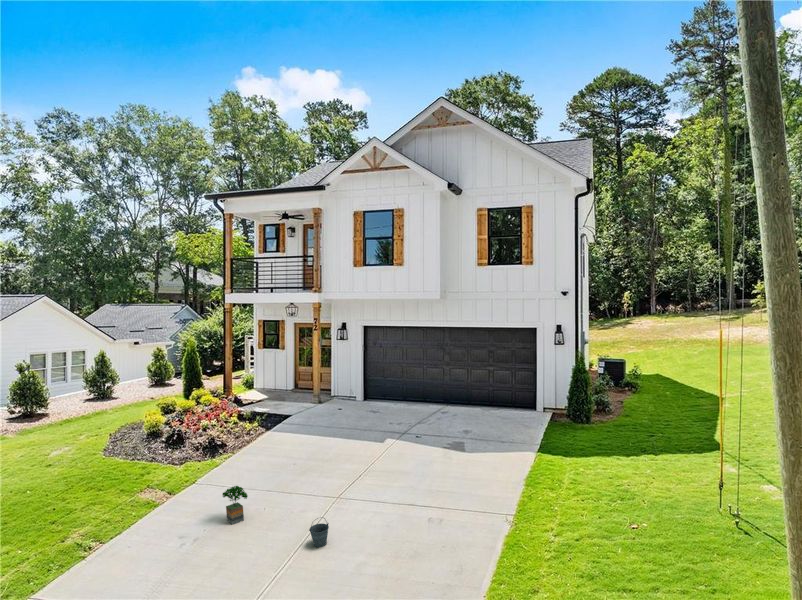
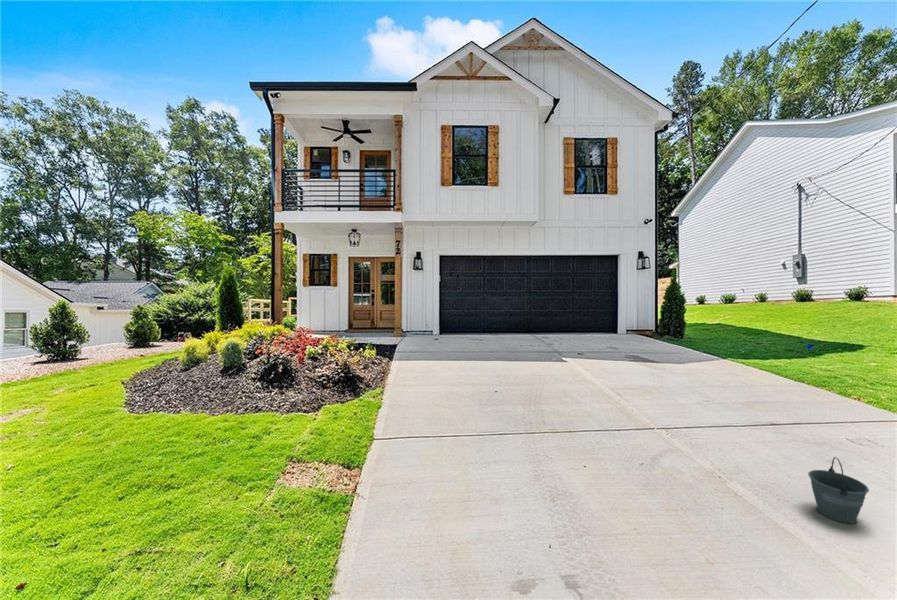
potted tree: present [222,486,248,525] -> none [541,421,596,505]

